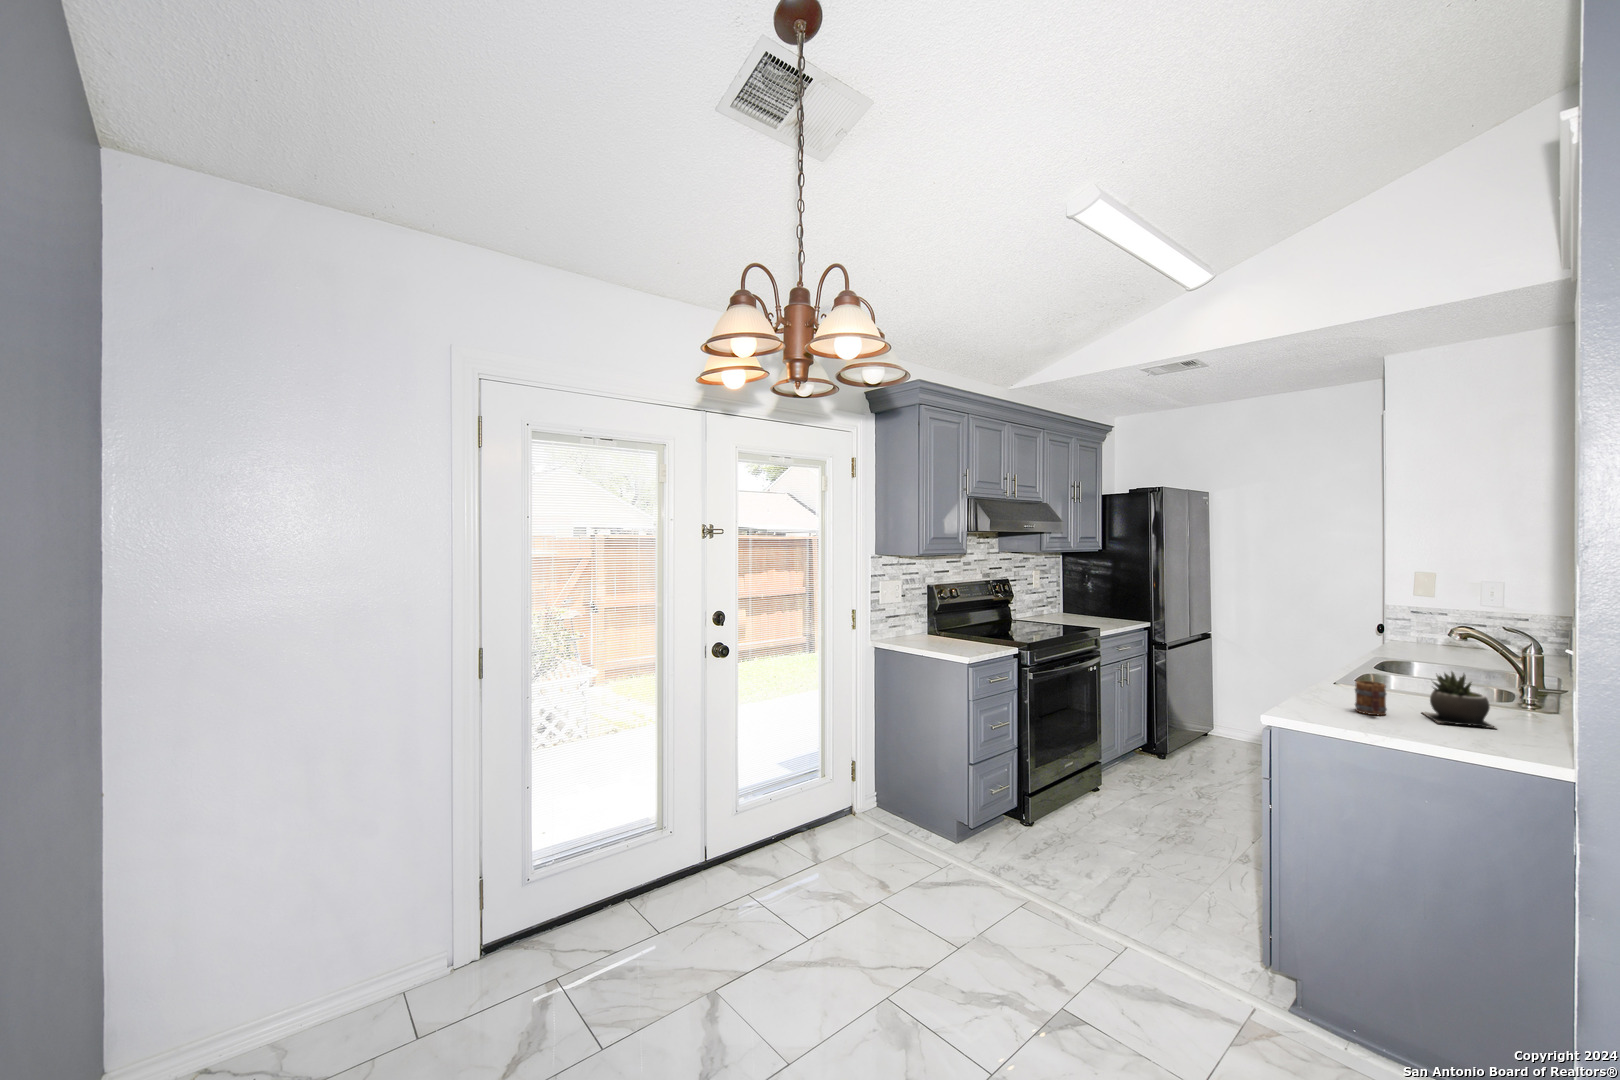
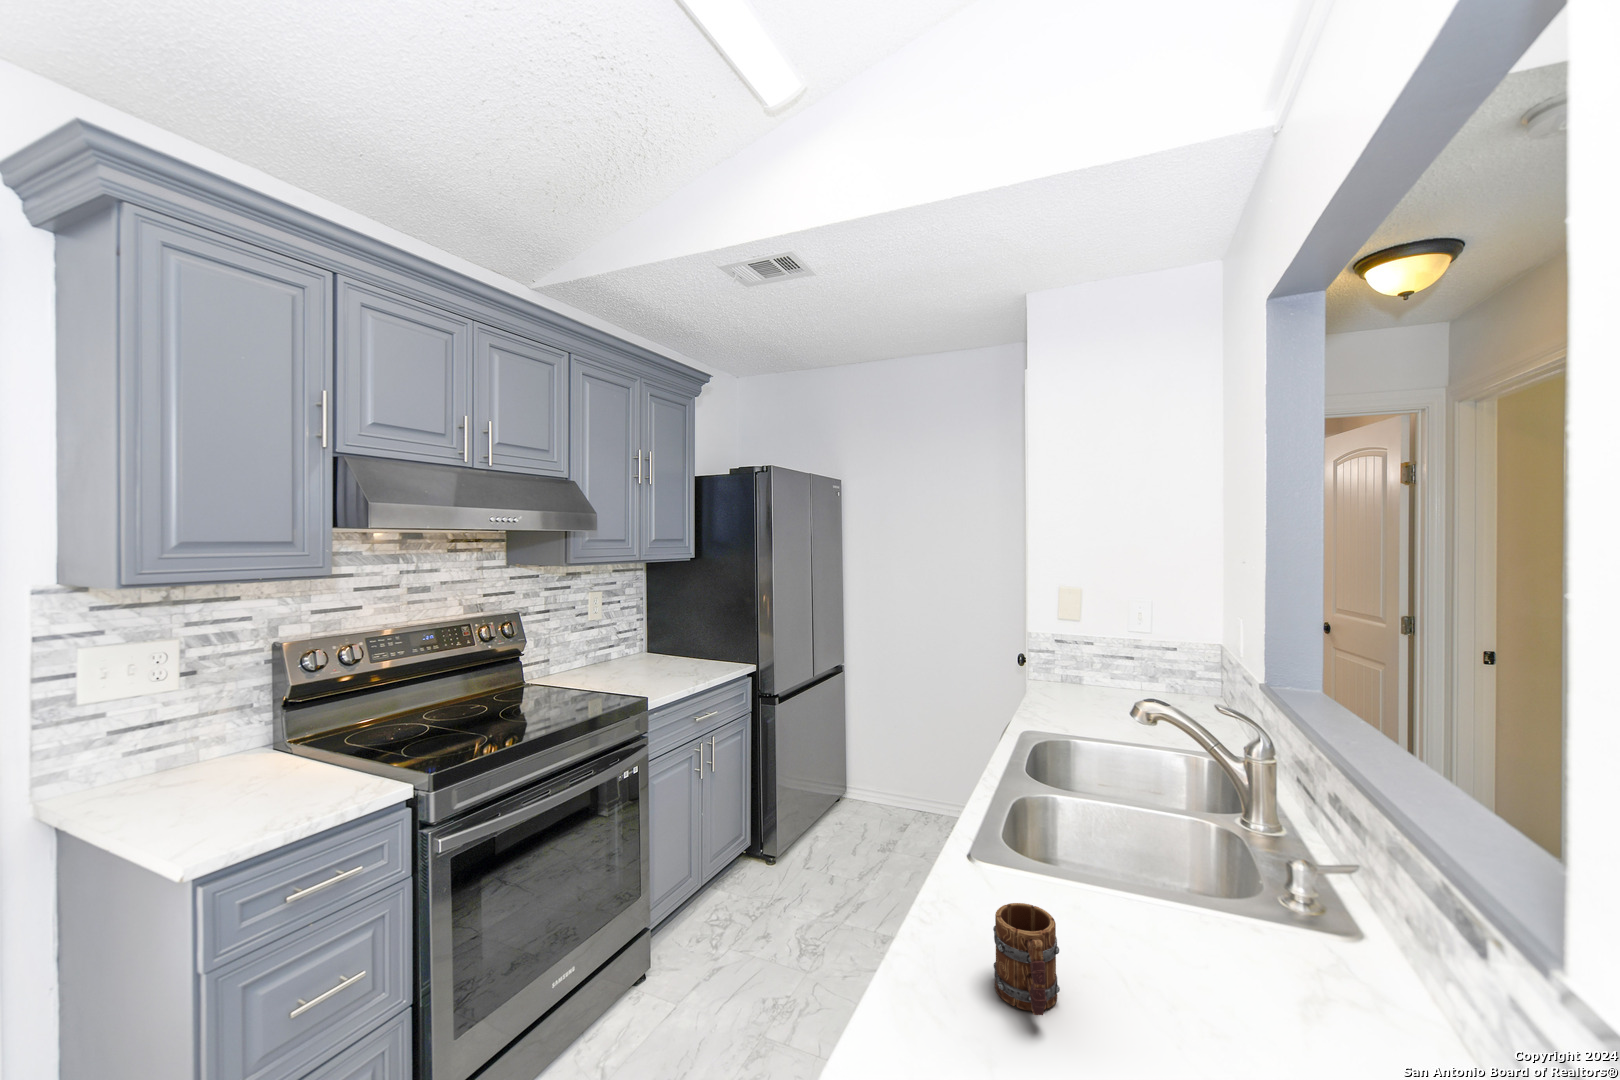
succulent plant: present [1423,672,1495,728] -> none [1117,874,1287,1041]

